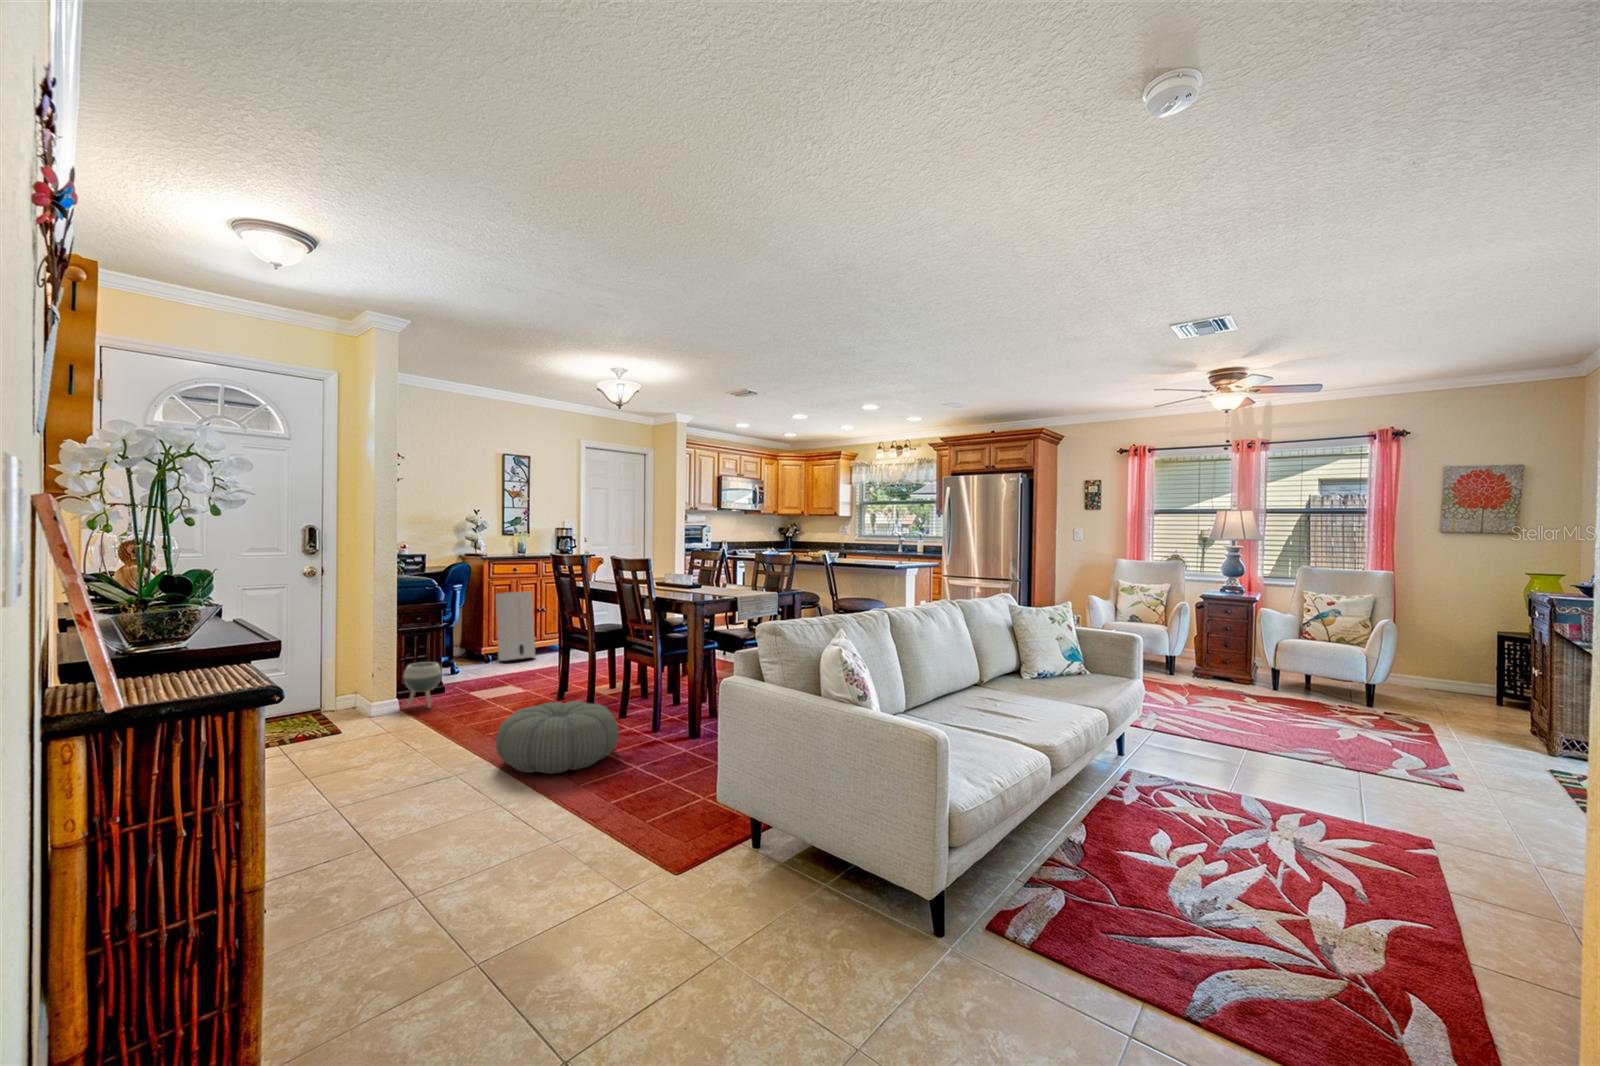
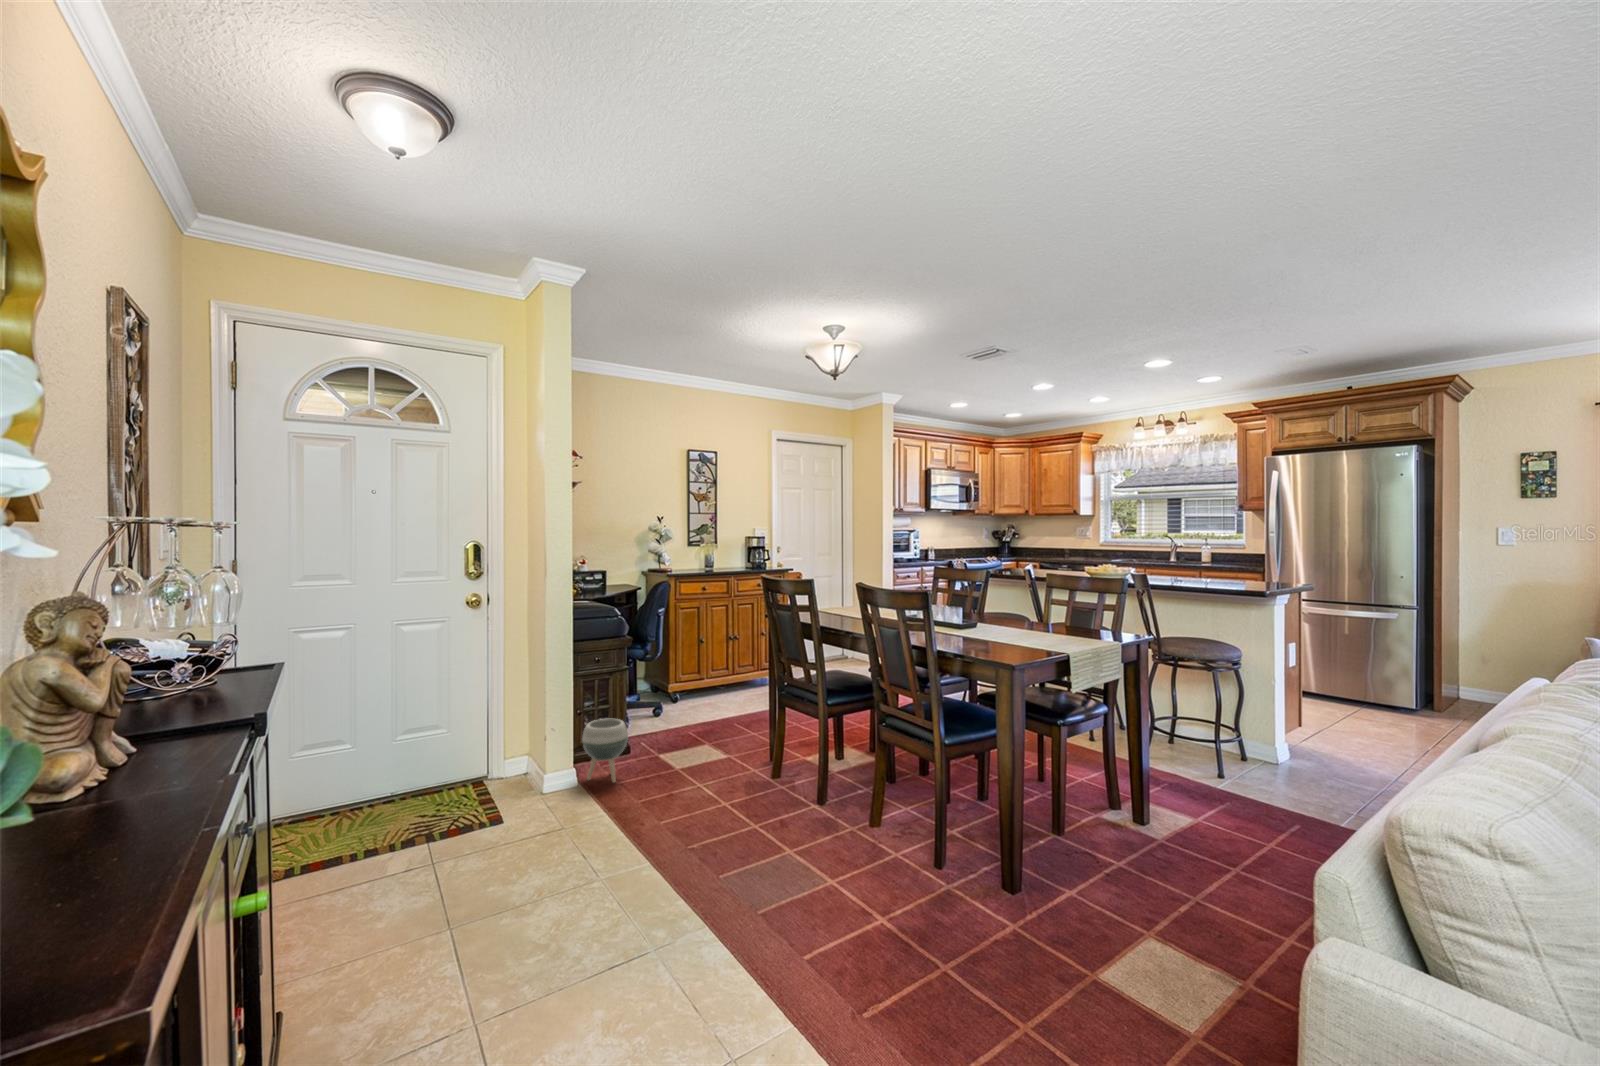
air purifier: present [496,591,535,661] -> none [684,616,730,703]
pouf: present [496,701,619,774] -> none [716,814,903,963]

